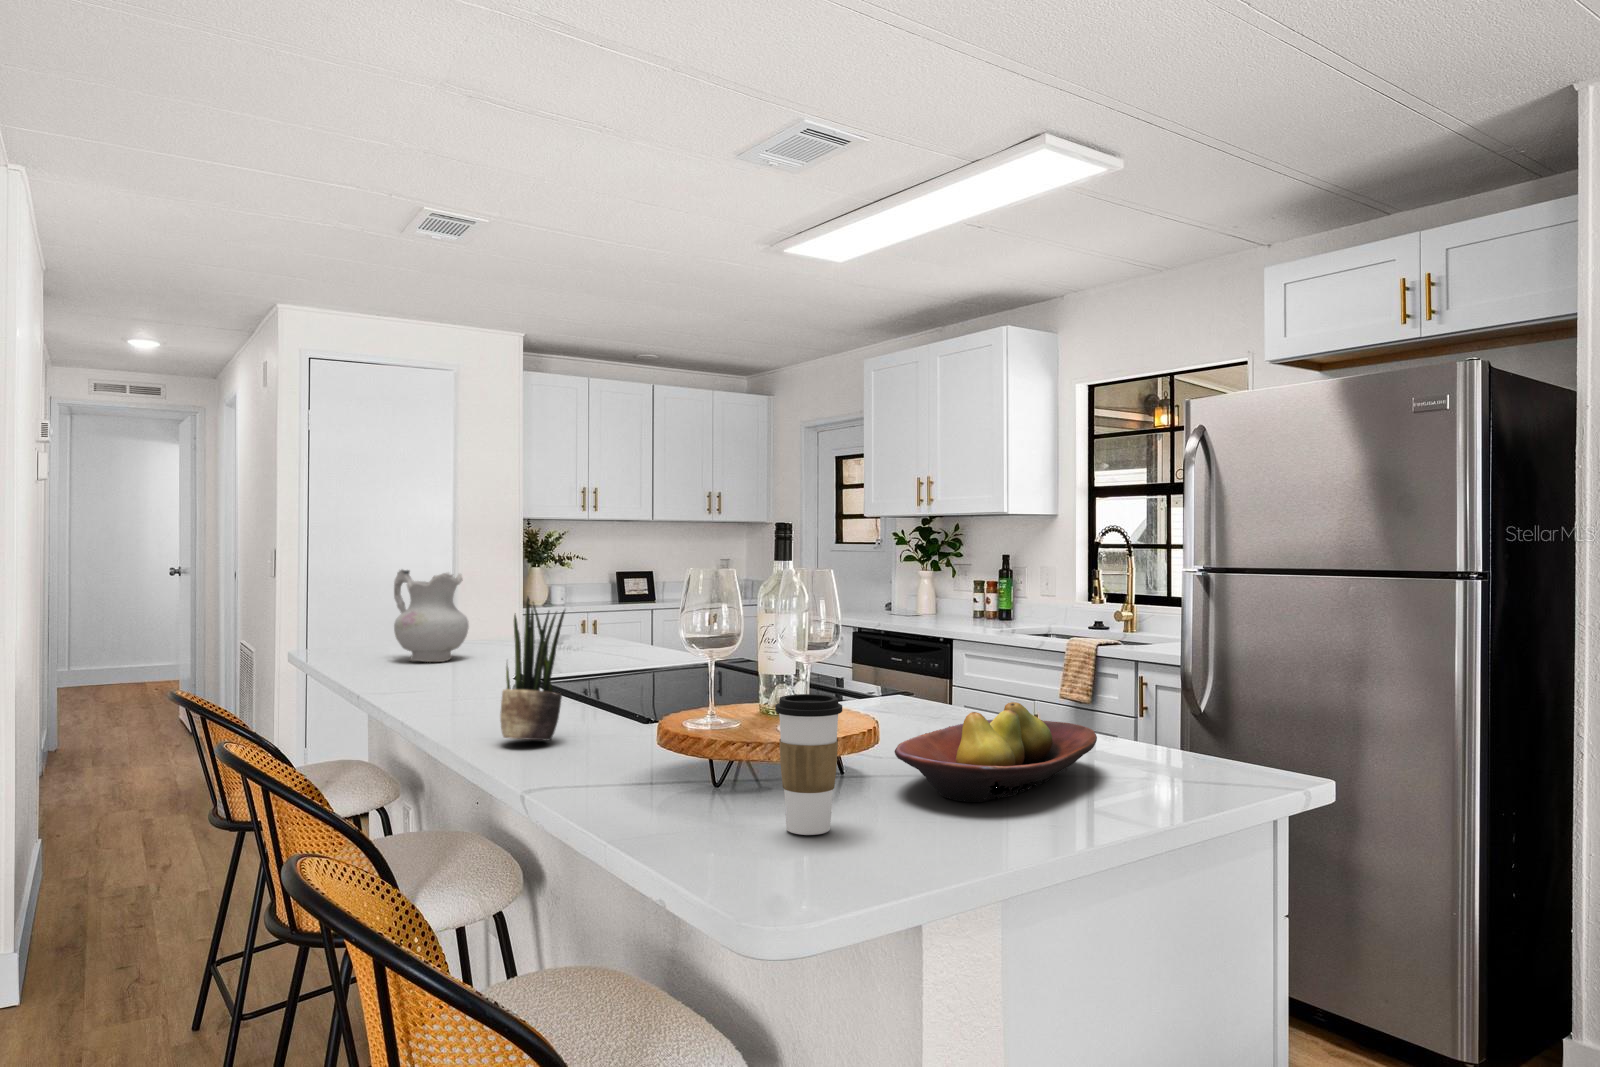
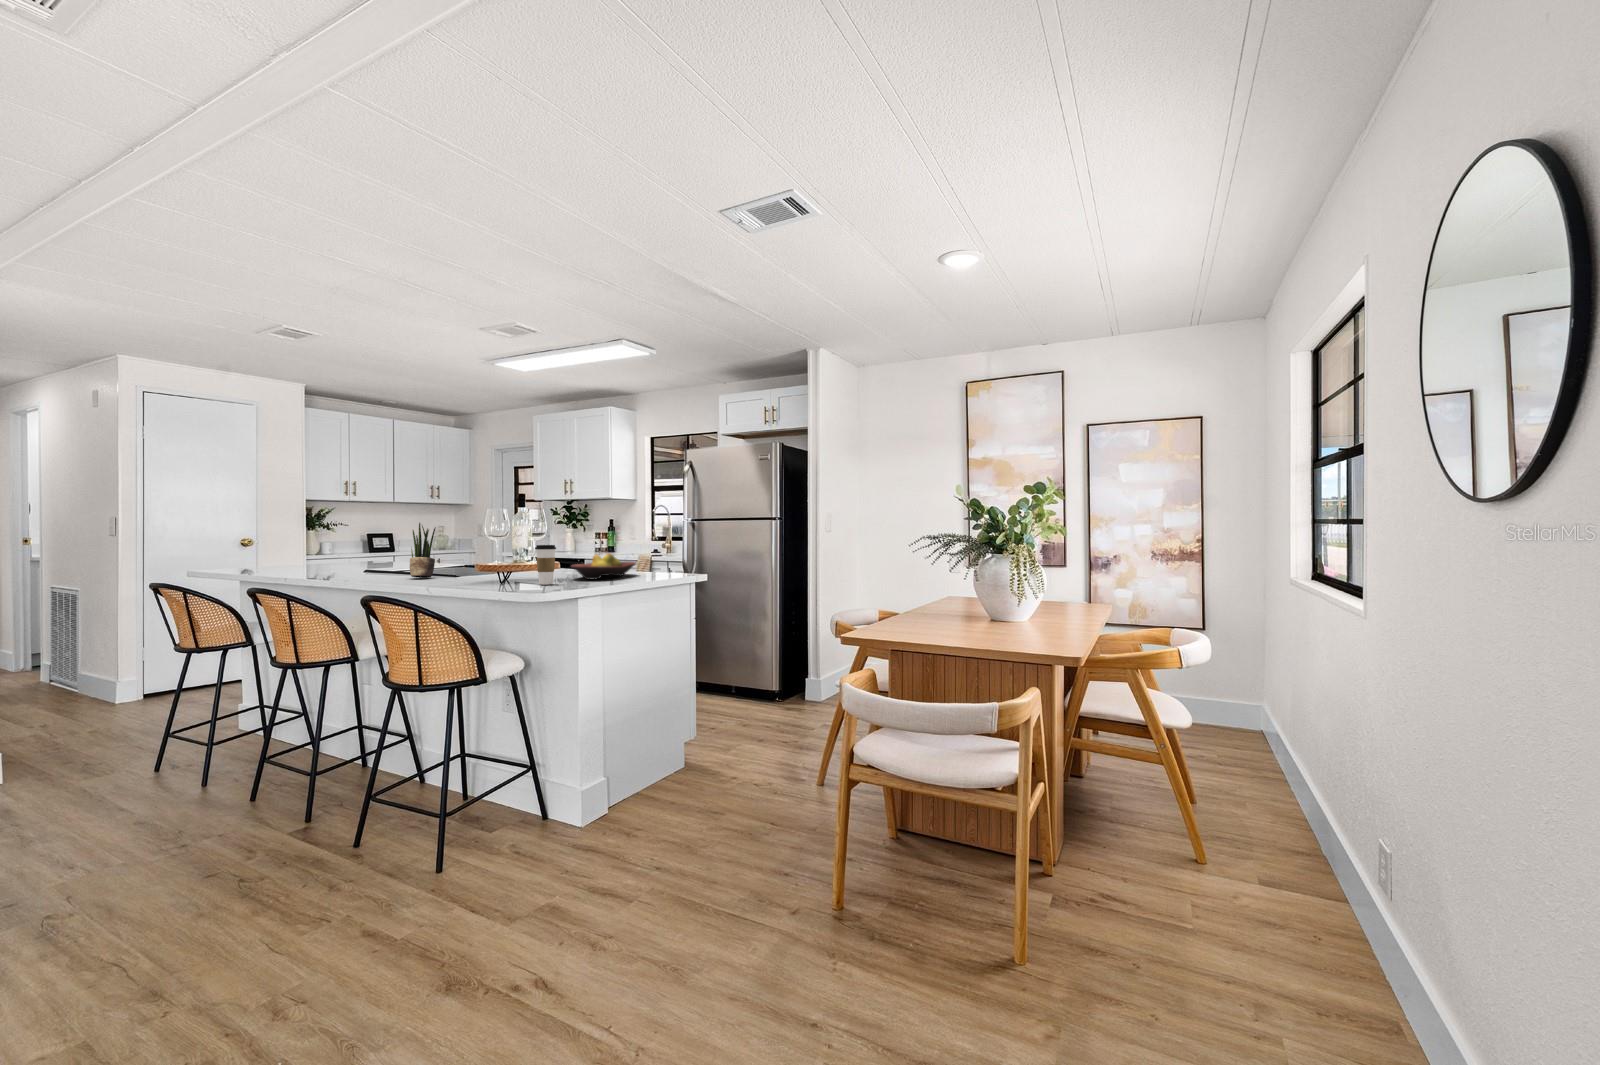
ceramic pitcher: present [394,570,469,662] -> none [292,520,338,566]

